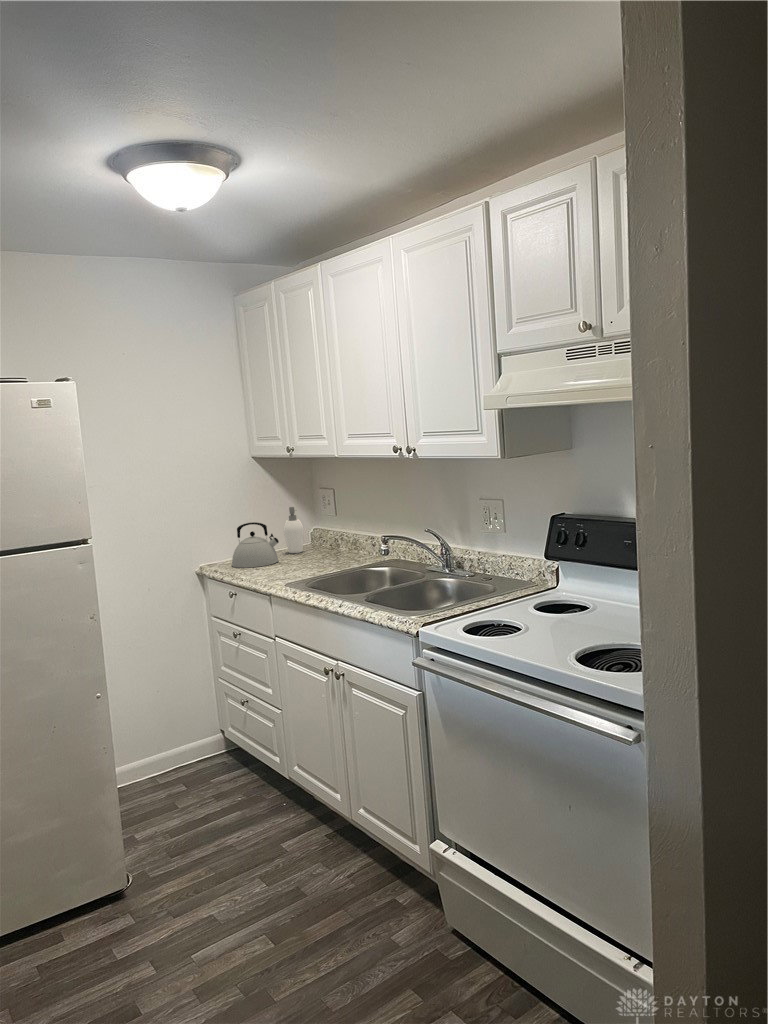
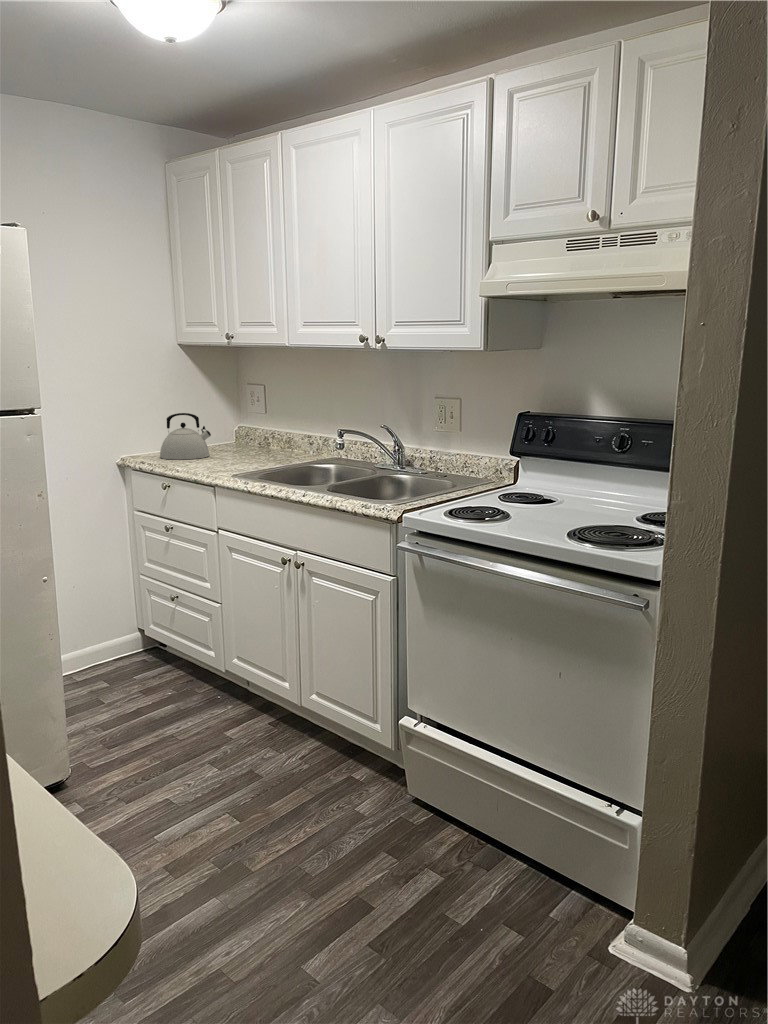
soap dispenser: present [284,507,304,553] -> none [211,401,235,450]

